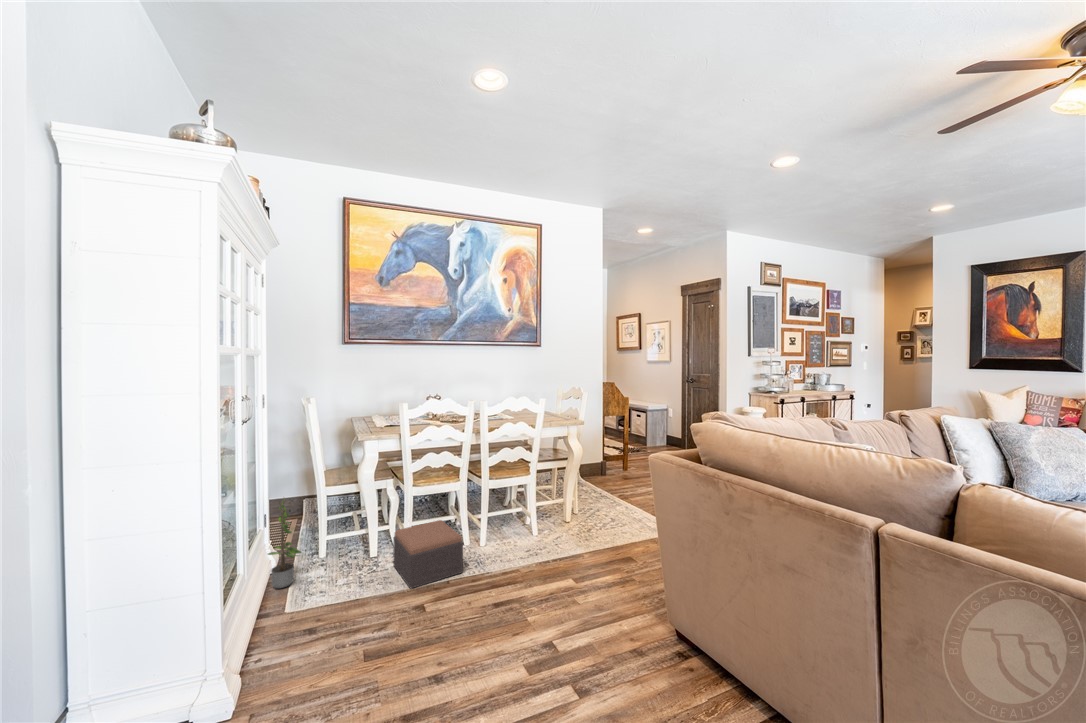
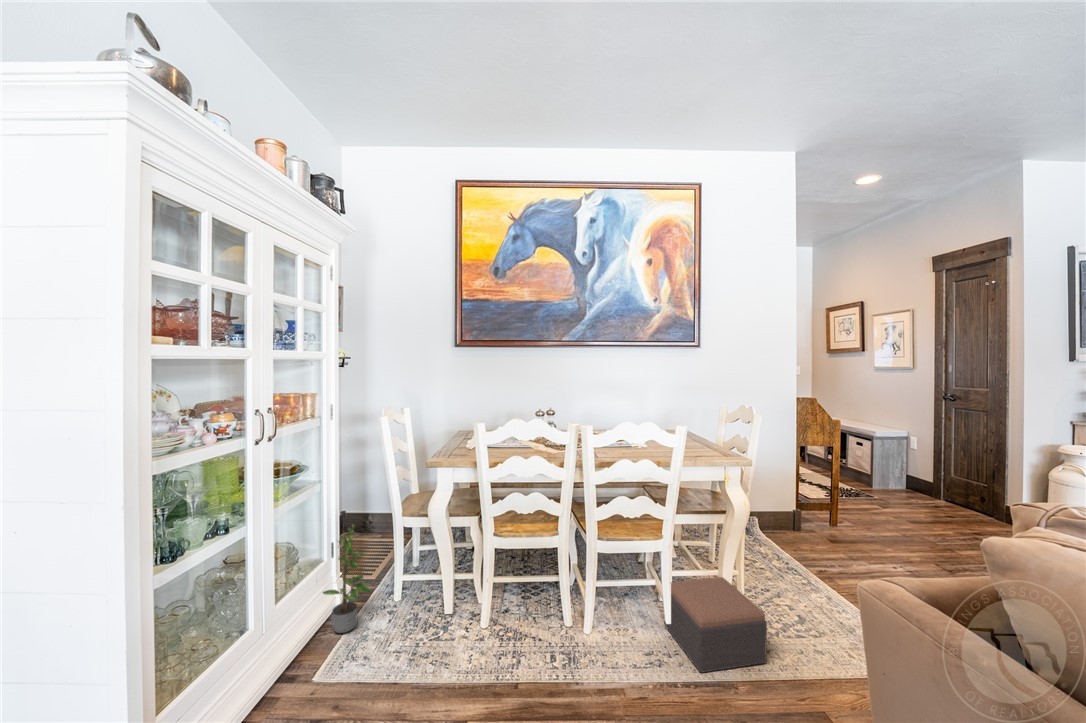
footstool: present [393,520,463,588] -> present [665,577,767,673]

